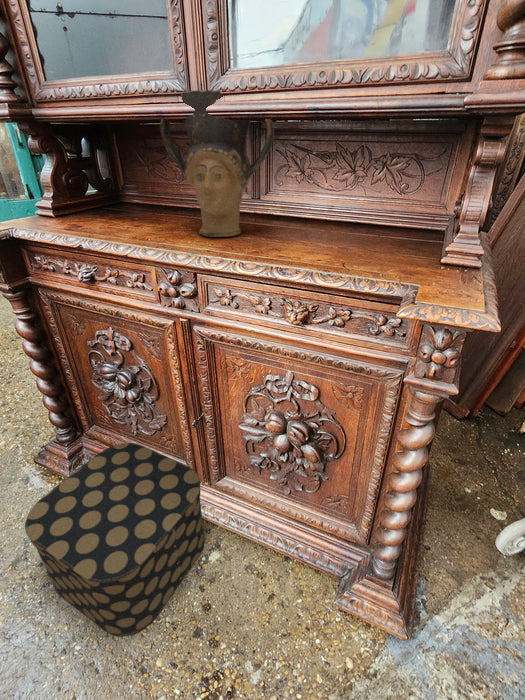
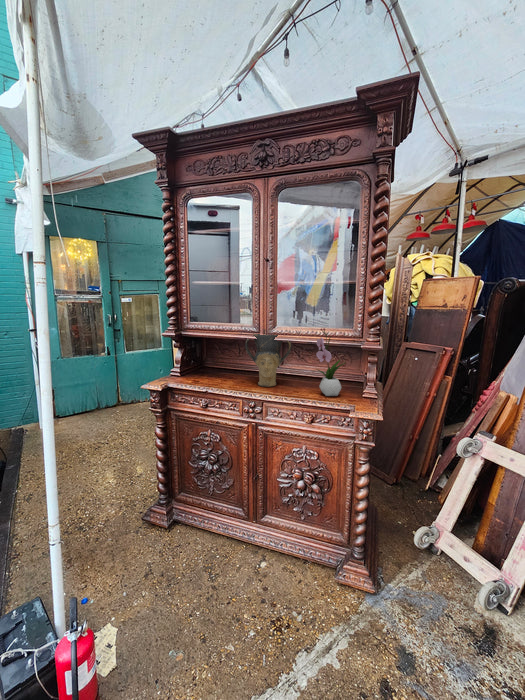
flower arrangement: none [326,53,411,258] -> present [316,328,345,396]
storage box: present [25,443,205,636] -> none [170,497,258,606]

